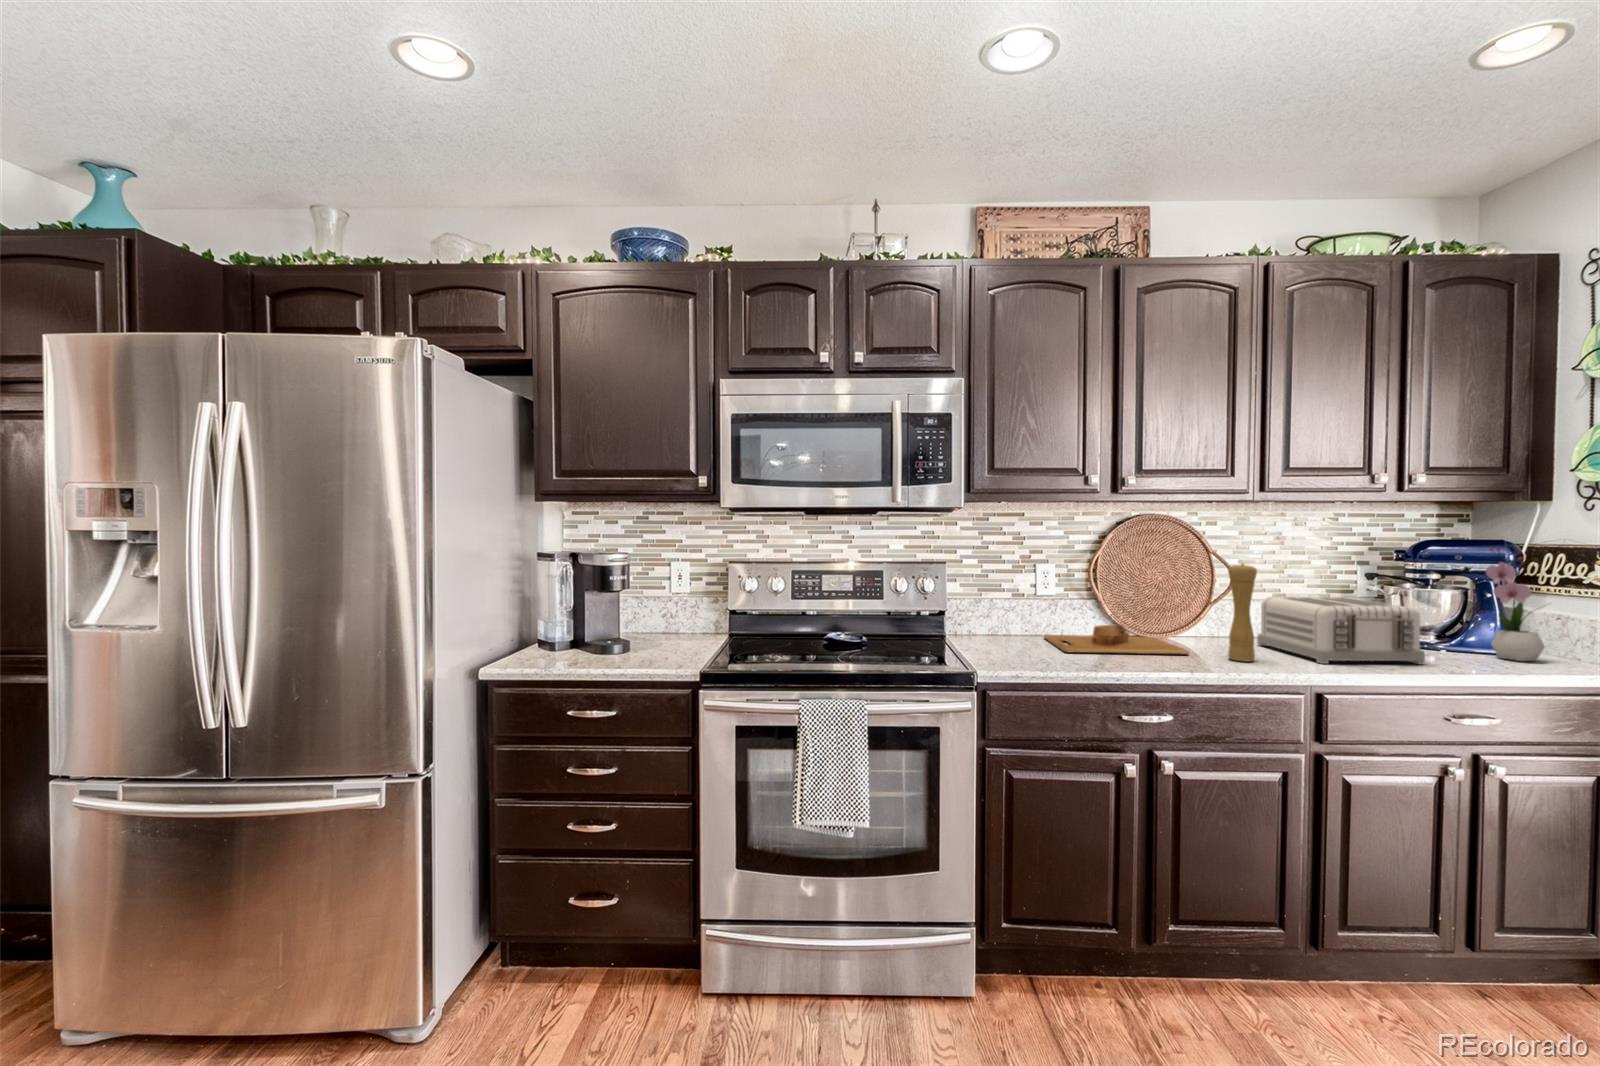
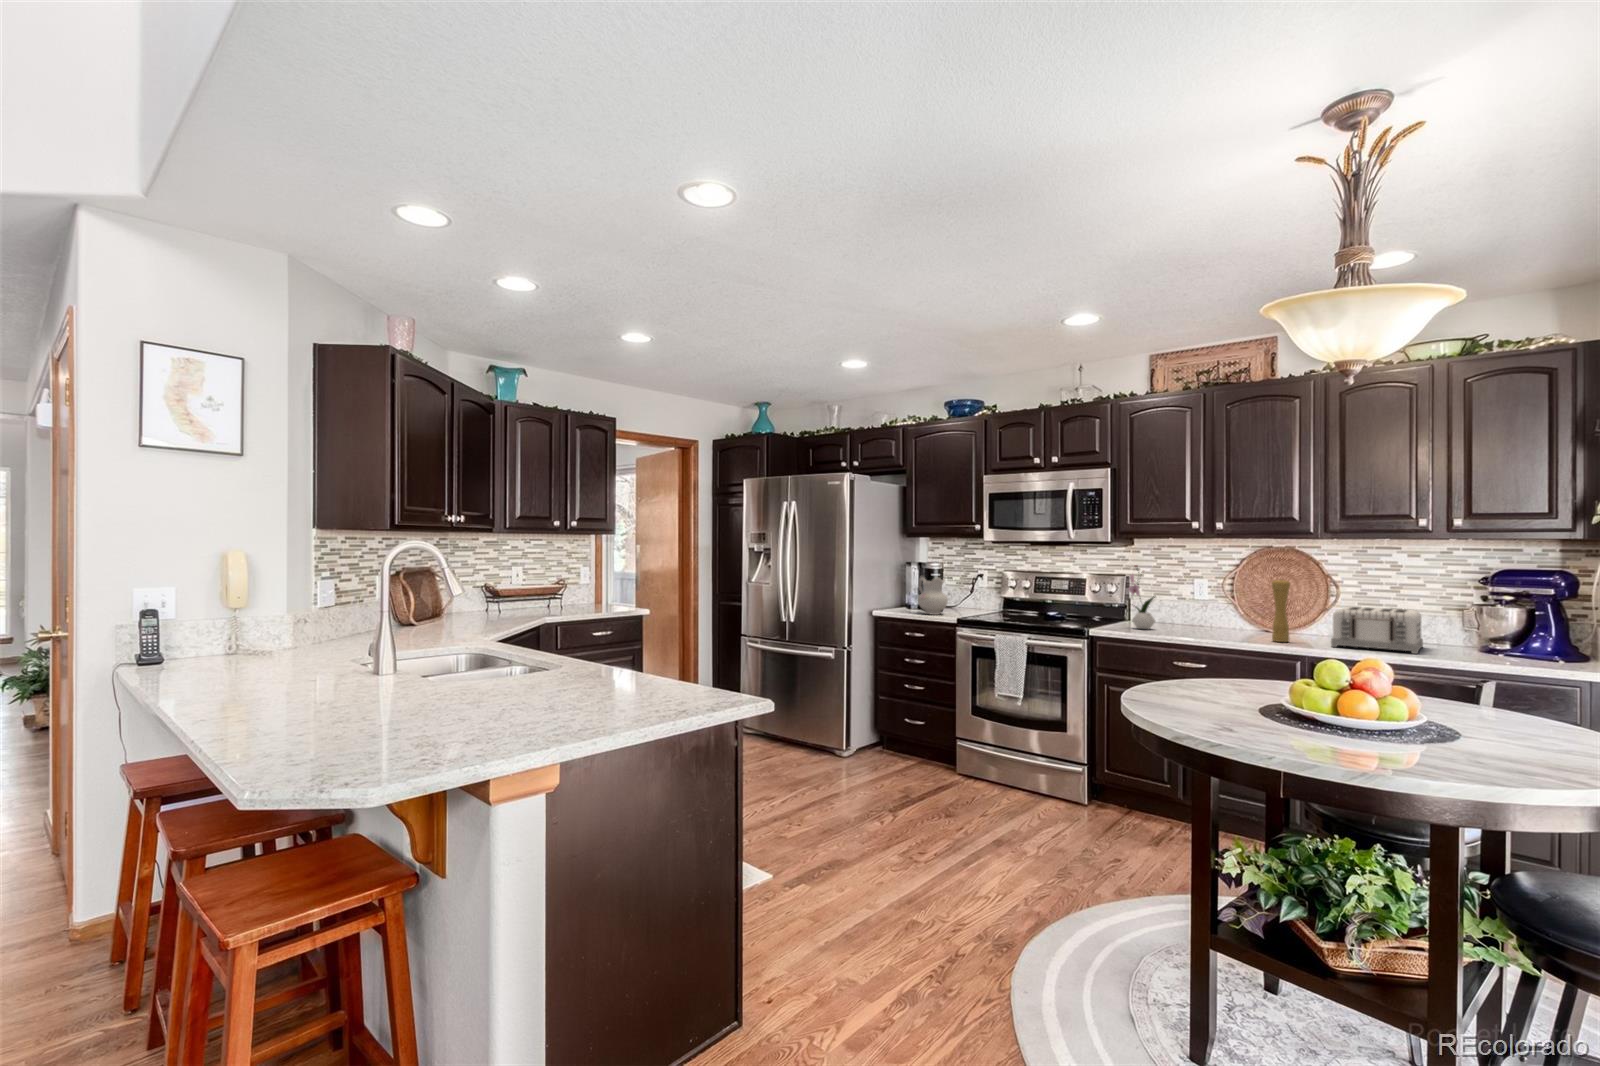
flower arrangement: present [1486,547,1545,661] -> present [1129,565,1155,629]
ceramic pitcher: none [583,580,651,662] -> present [918,576,948,615]
cutting board: present [1044,624,1189,655] -> none [1175,618,1273,637]

